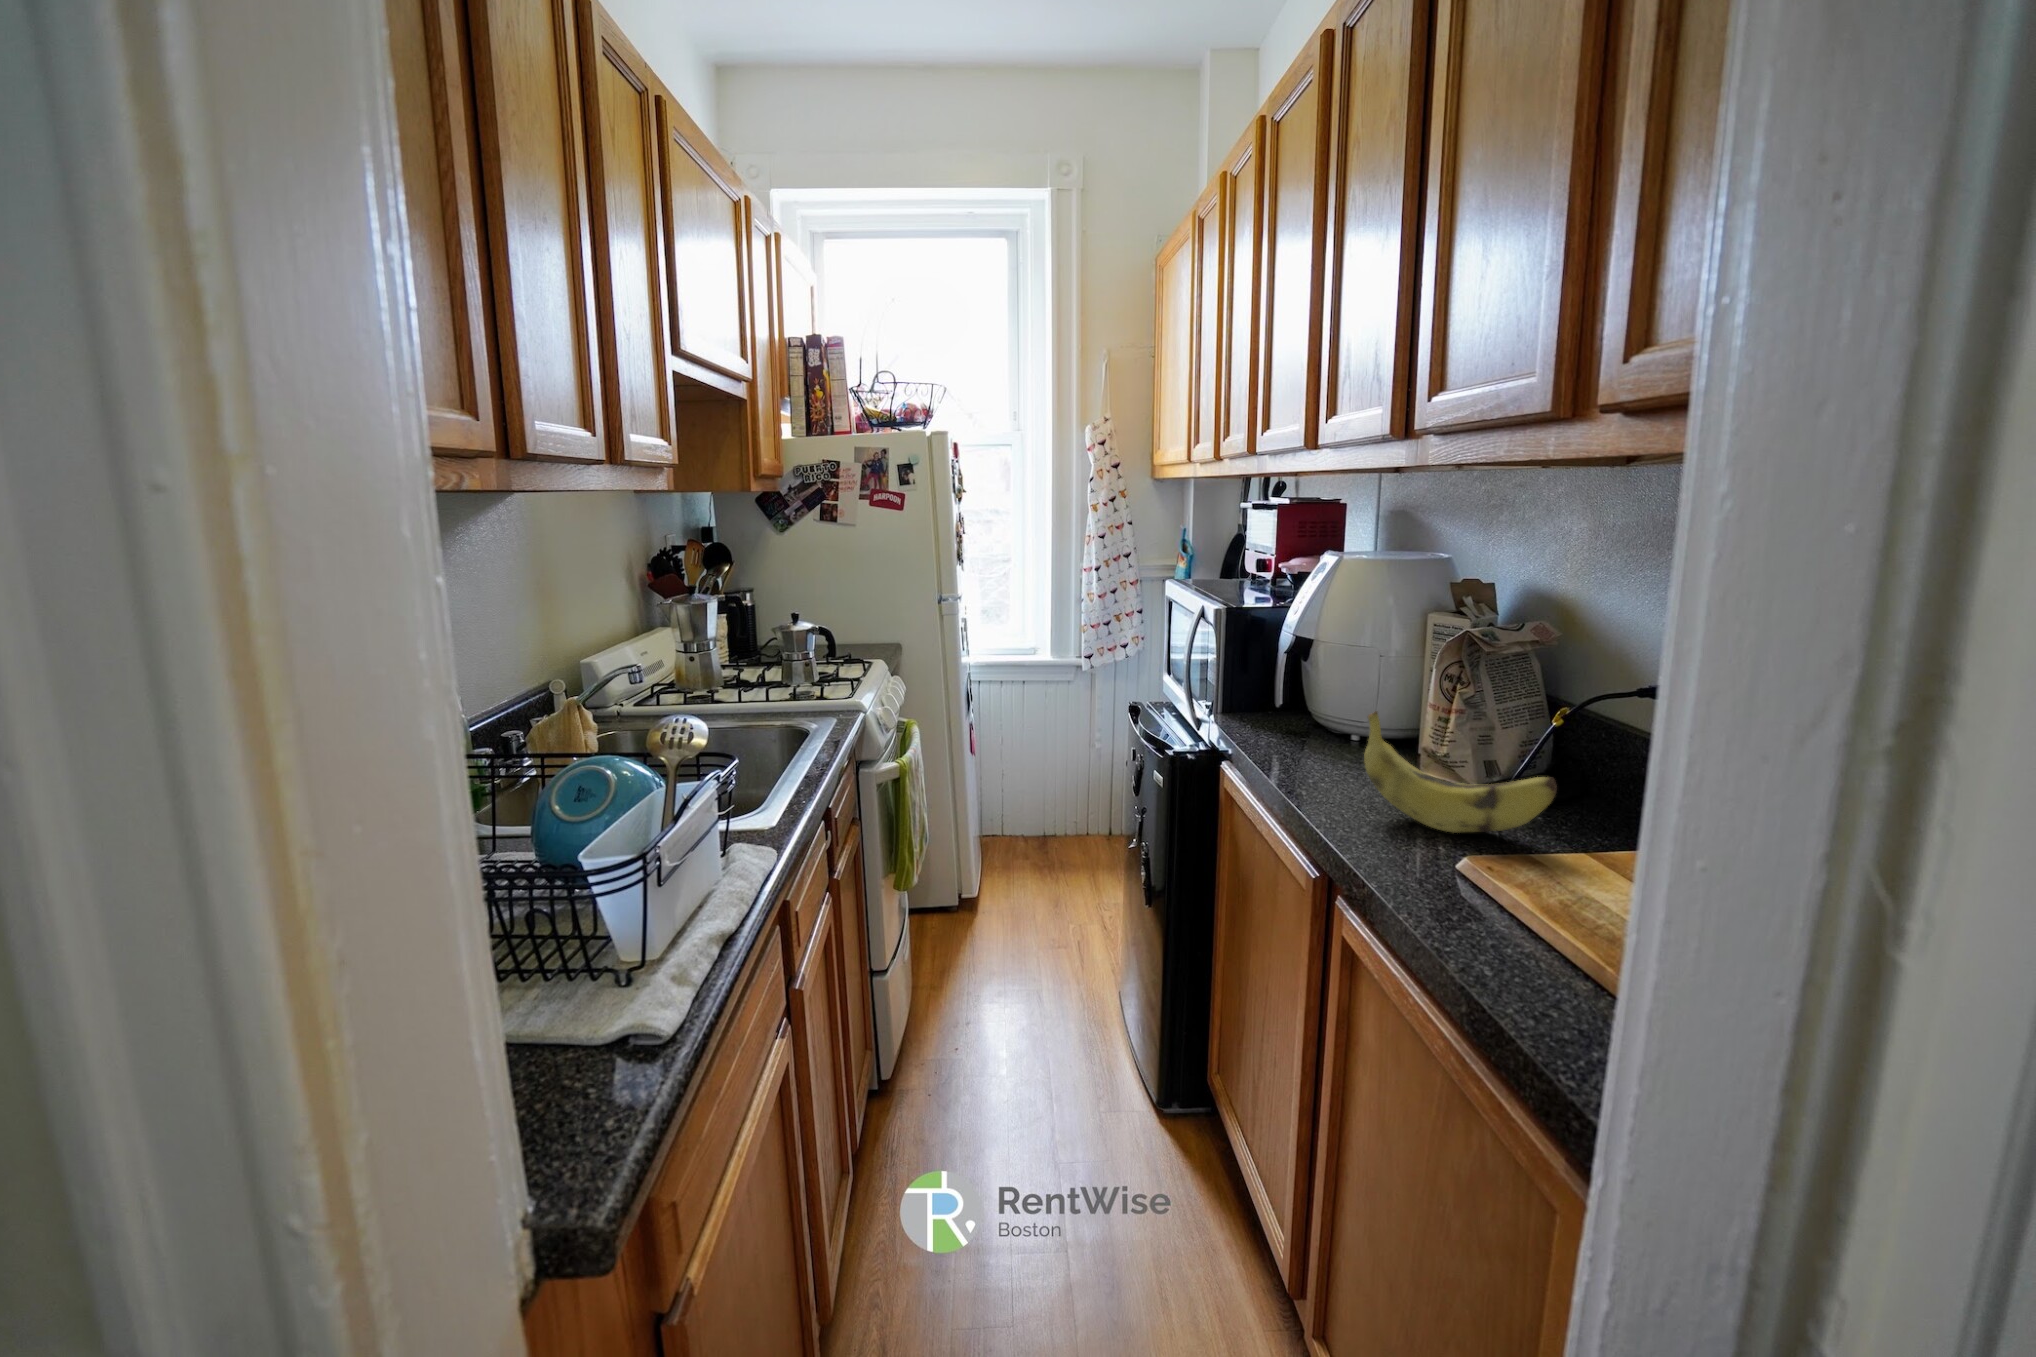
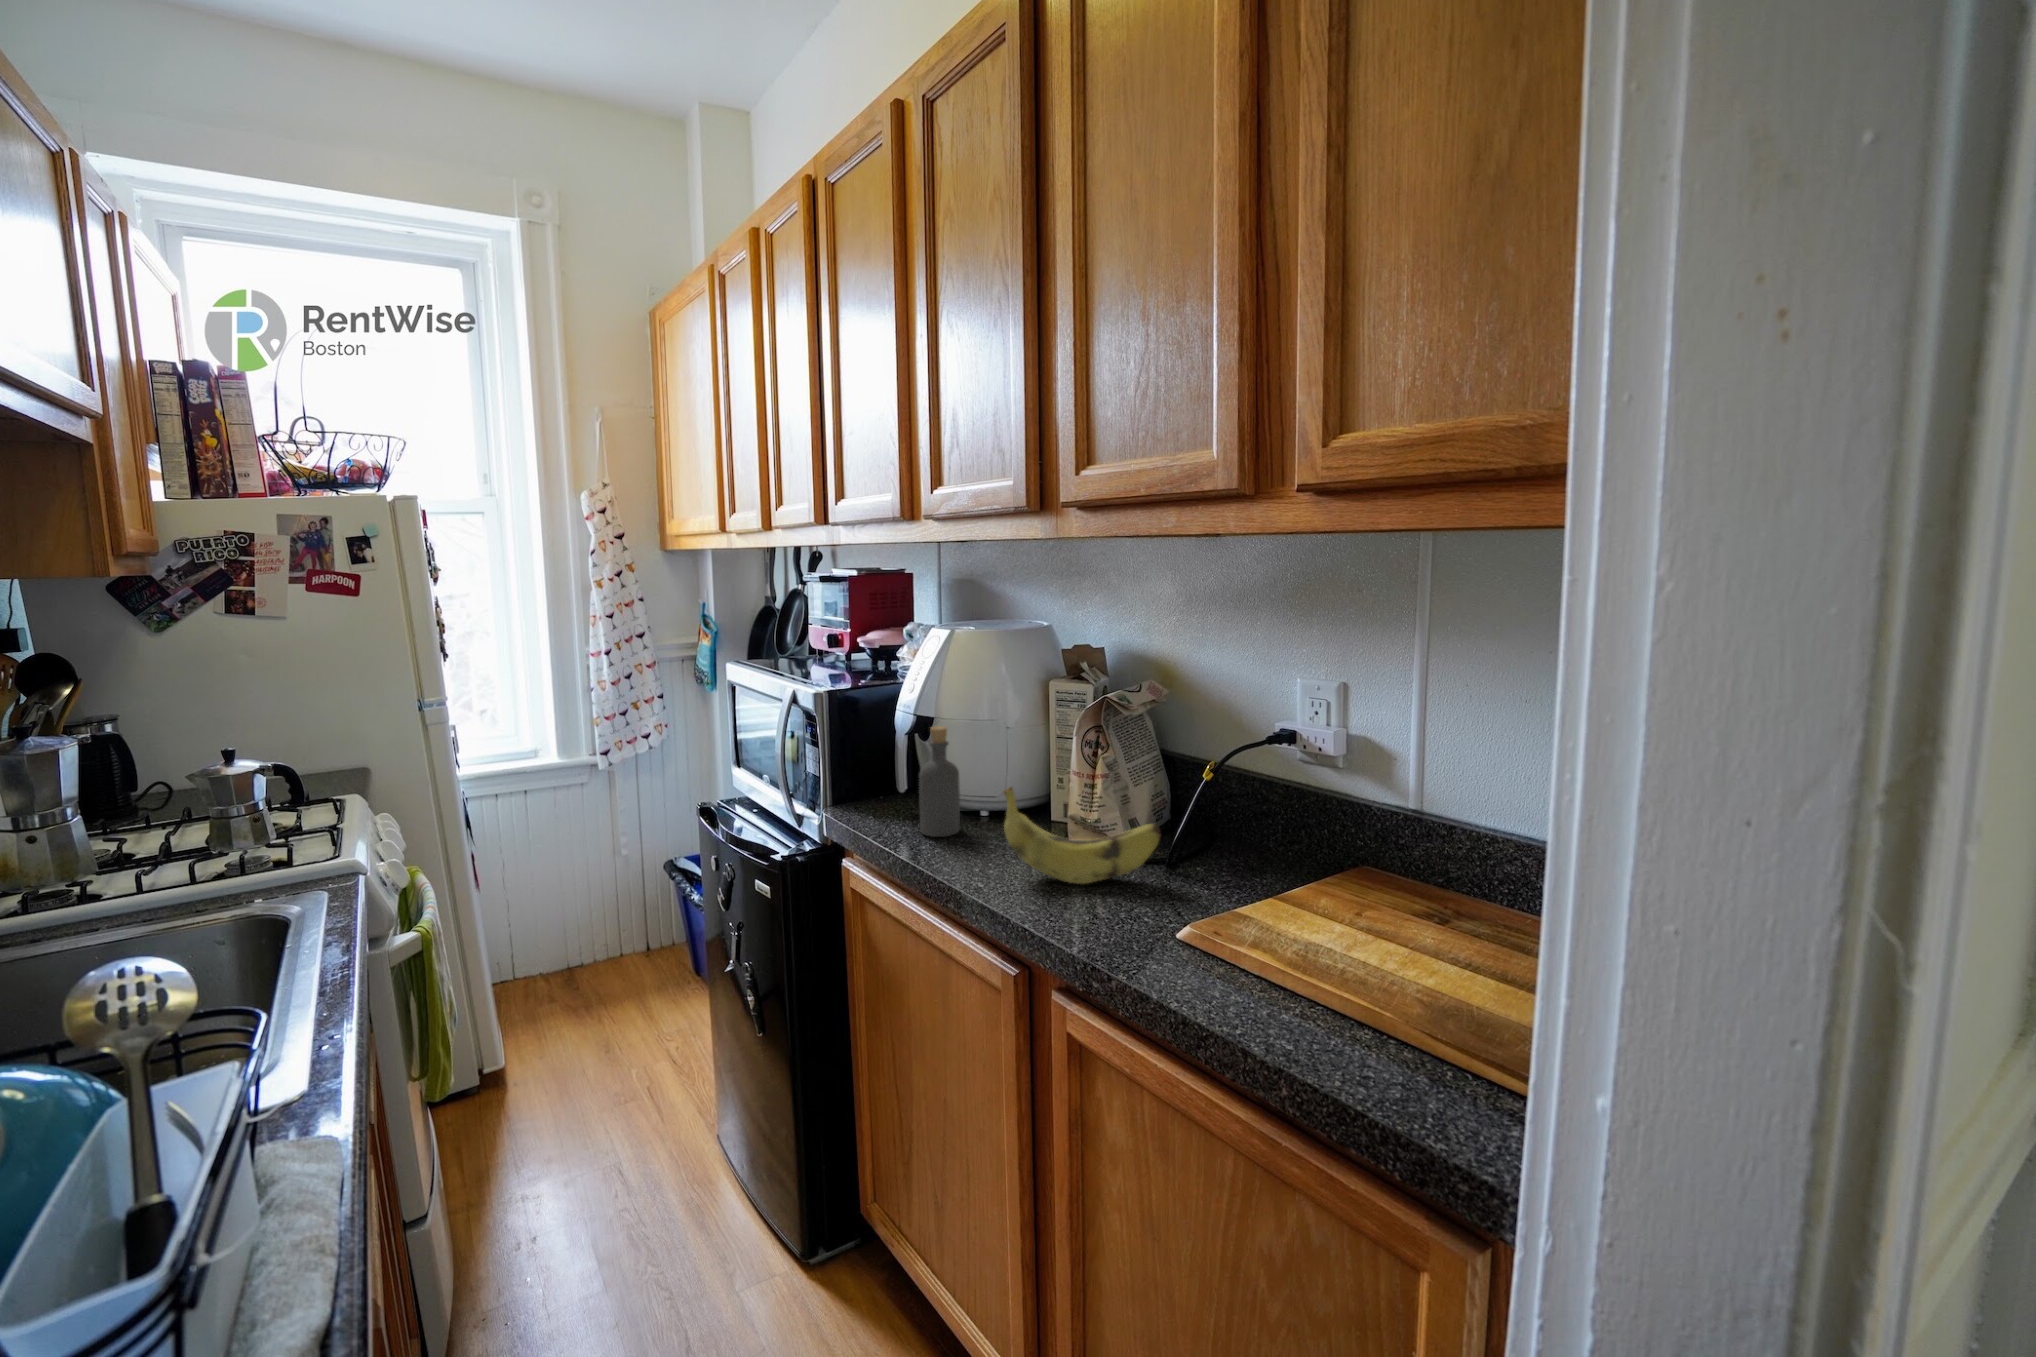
bottle: none [1299,645,1347,761] -> present [919,726,960,837]

